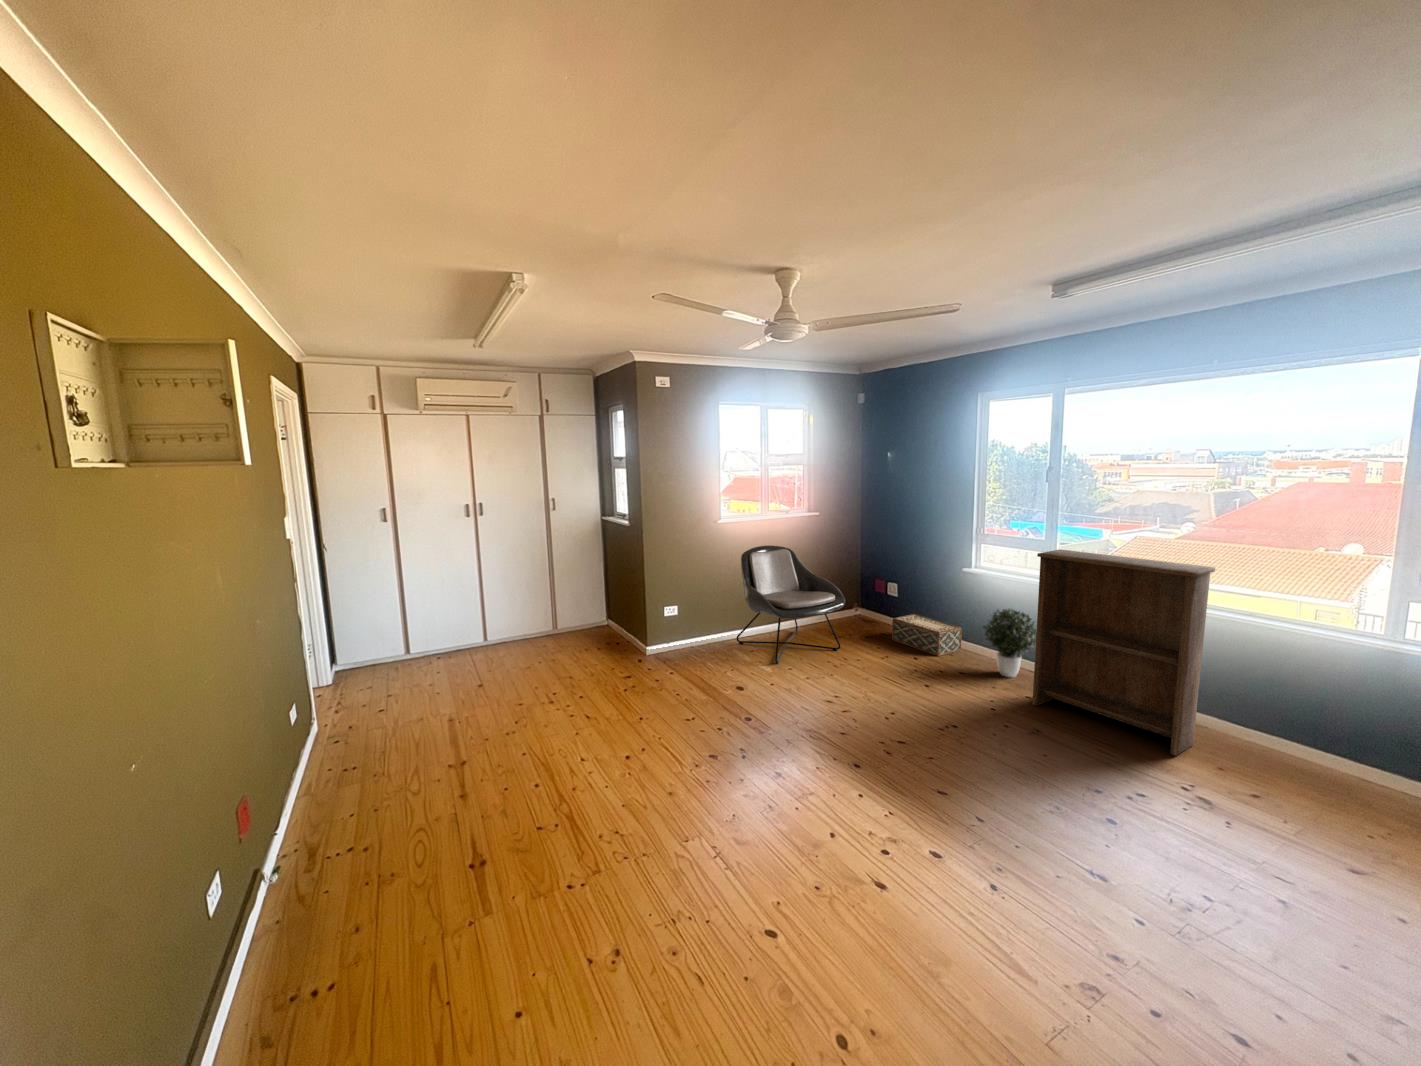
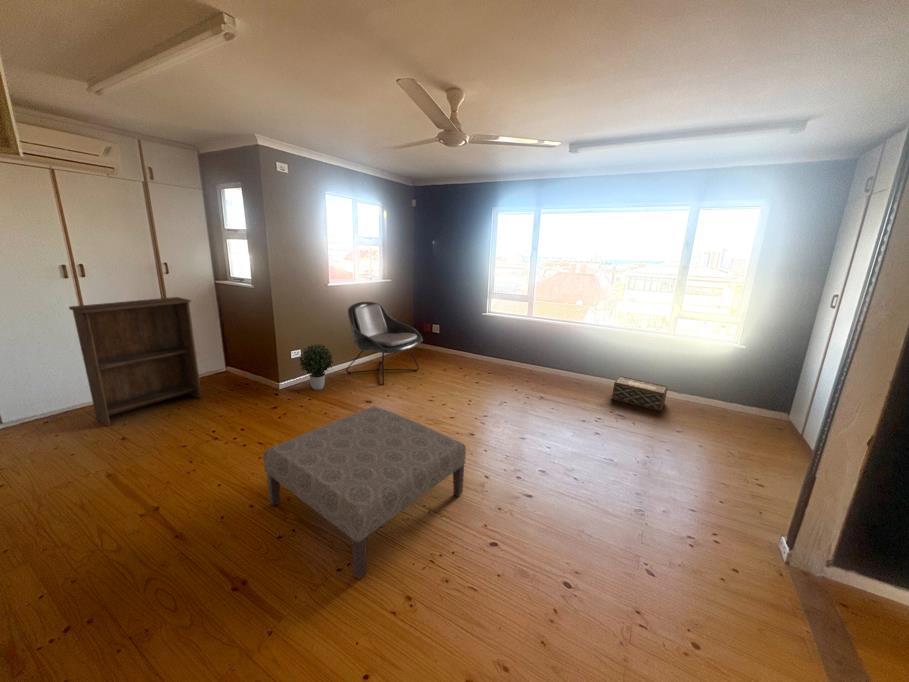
bookshelf: present [1032,549,1215,756] -> present [69,297,202,426]
potted plant: present [983,609,1036,677] -> present [299,344,333,390]
woven basket: present [892,614,962,656] -> present [612,376,668,411]
ottoman: none [552,685,799,913] -> present [263,406,466,579]

